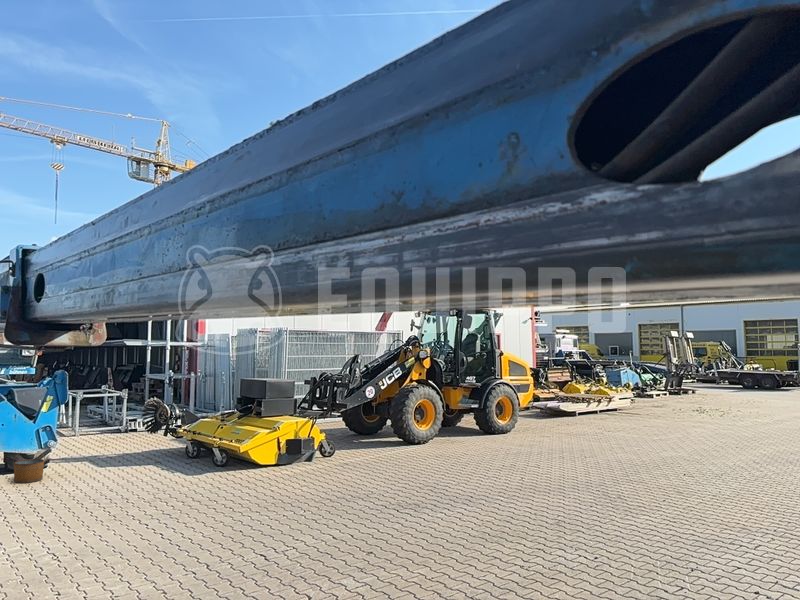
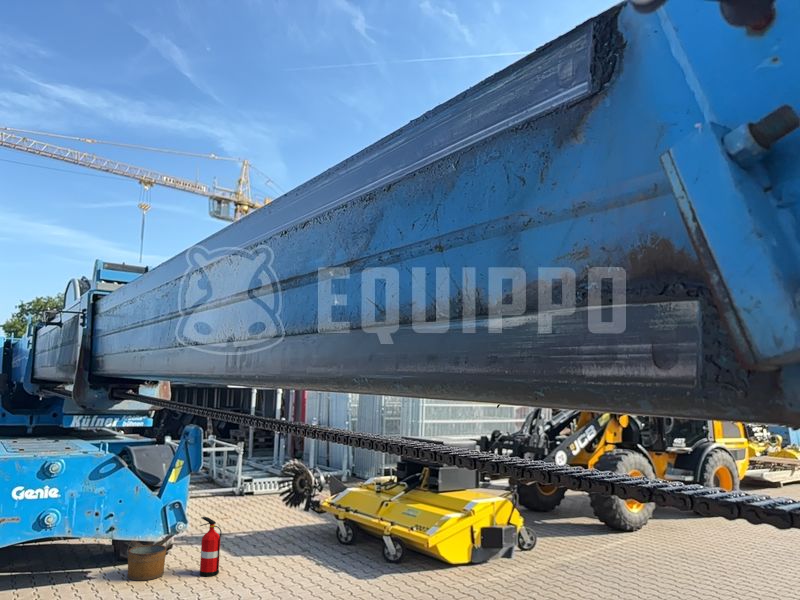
fire extinguisher: none [70,438,86,480] -> present [200,517,222,577]

